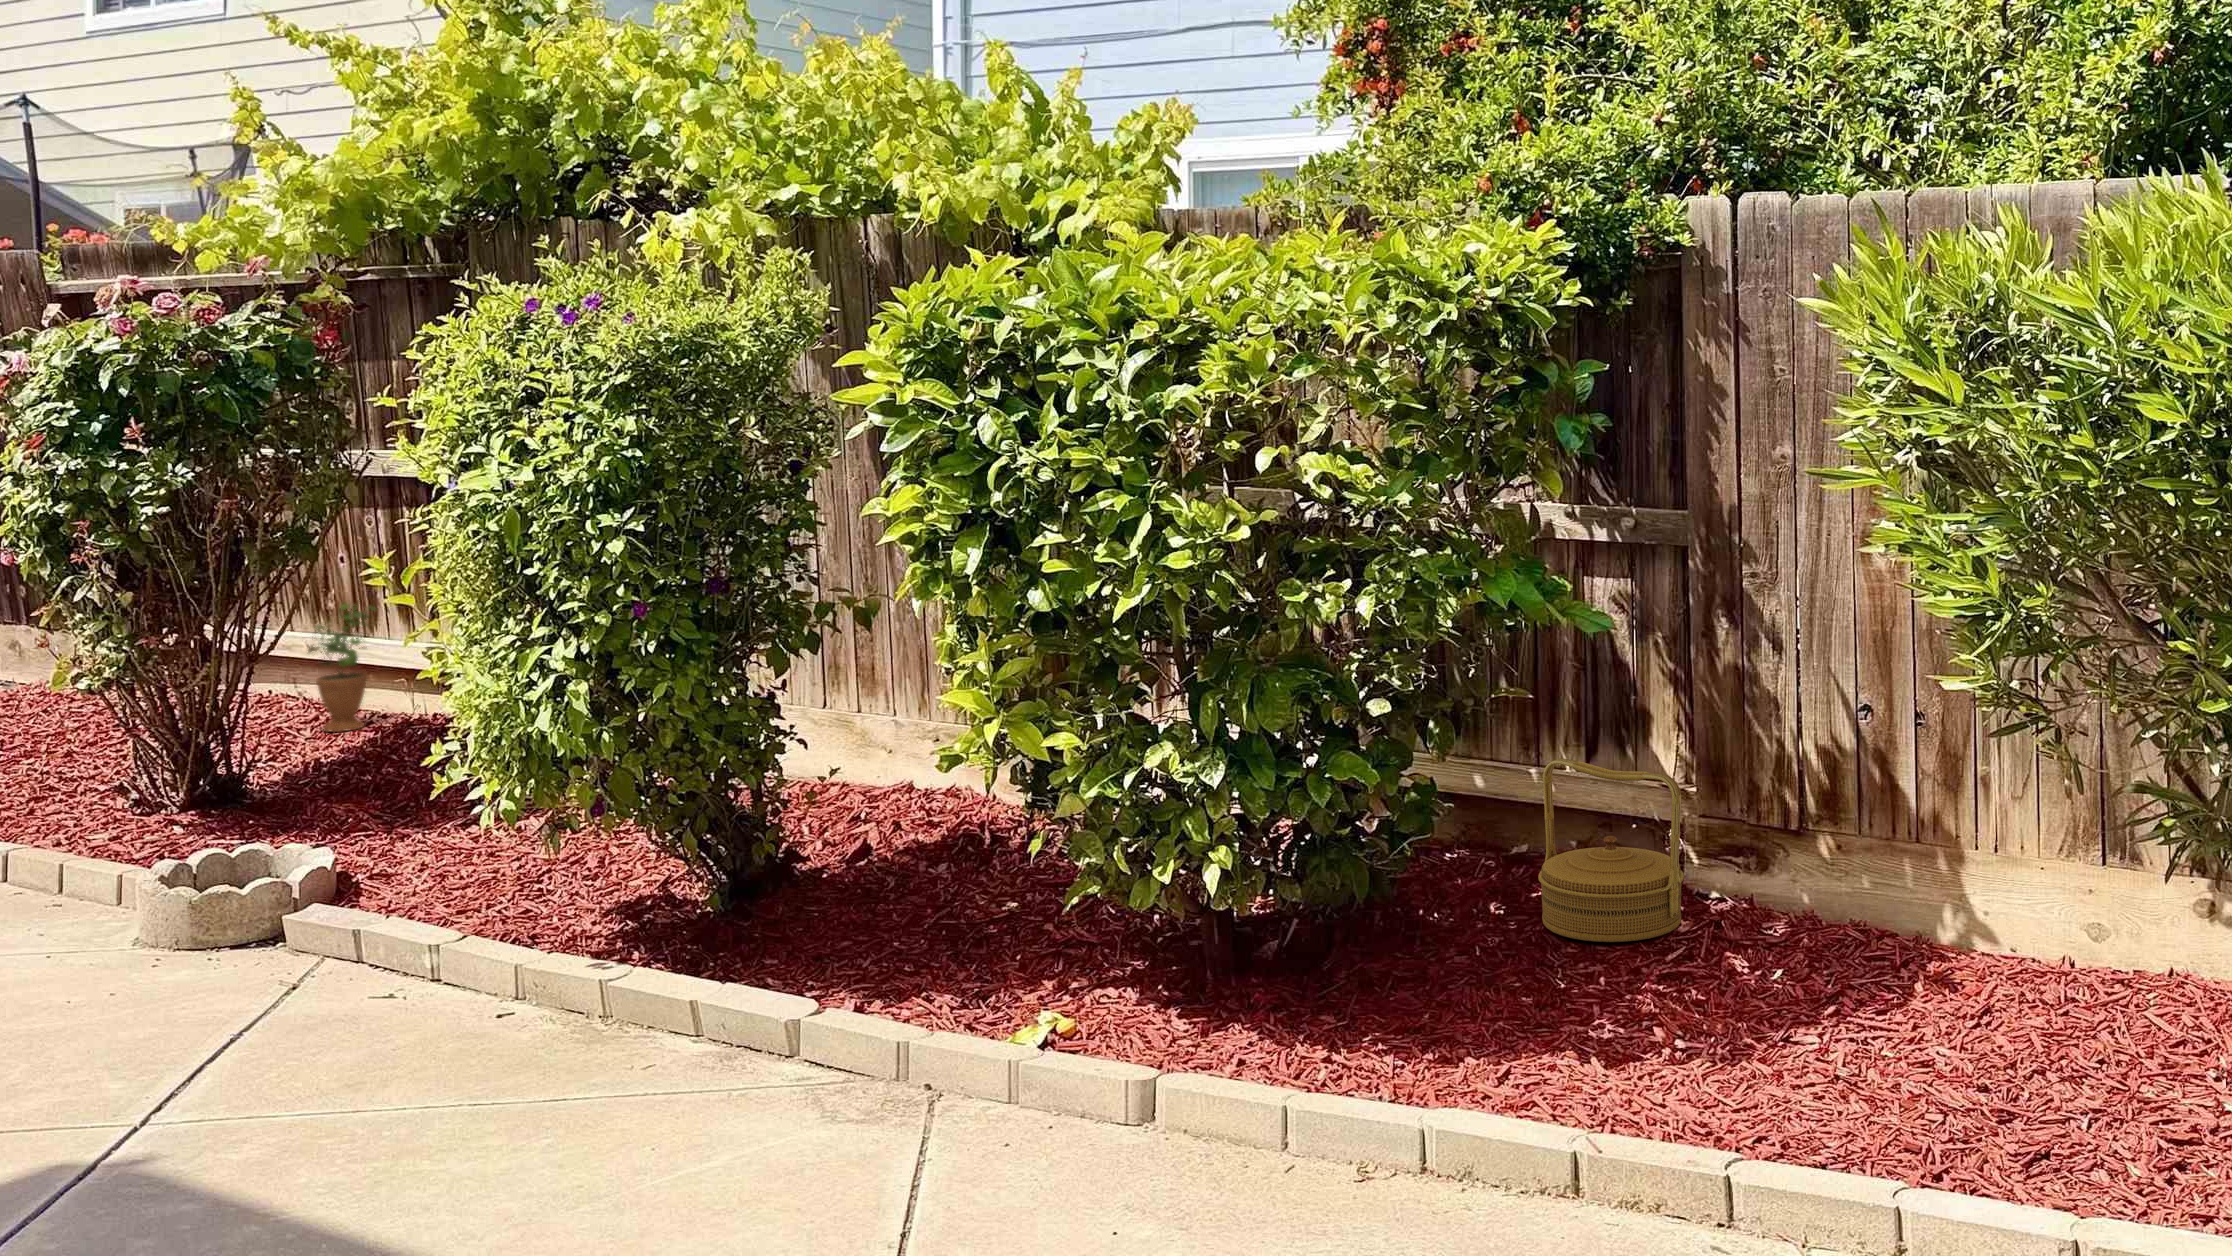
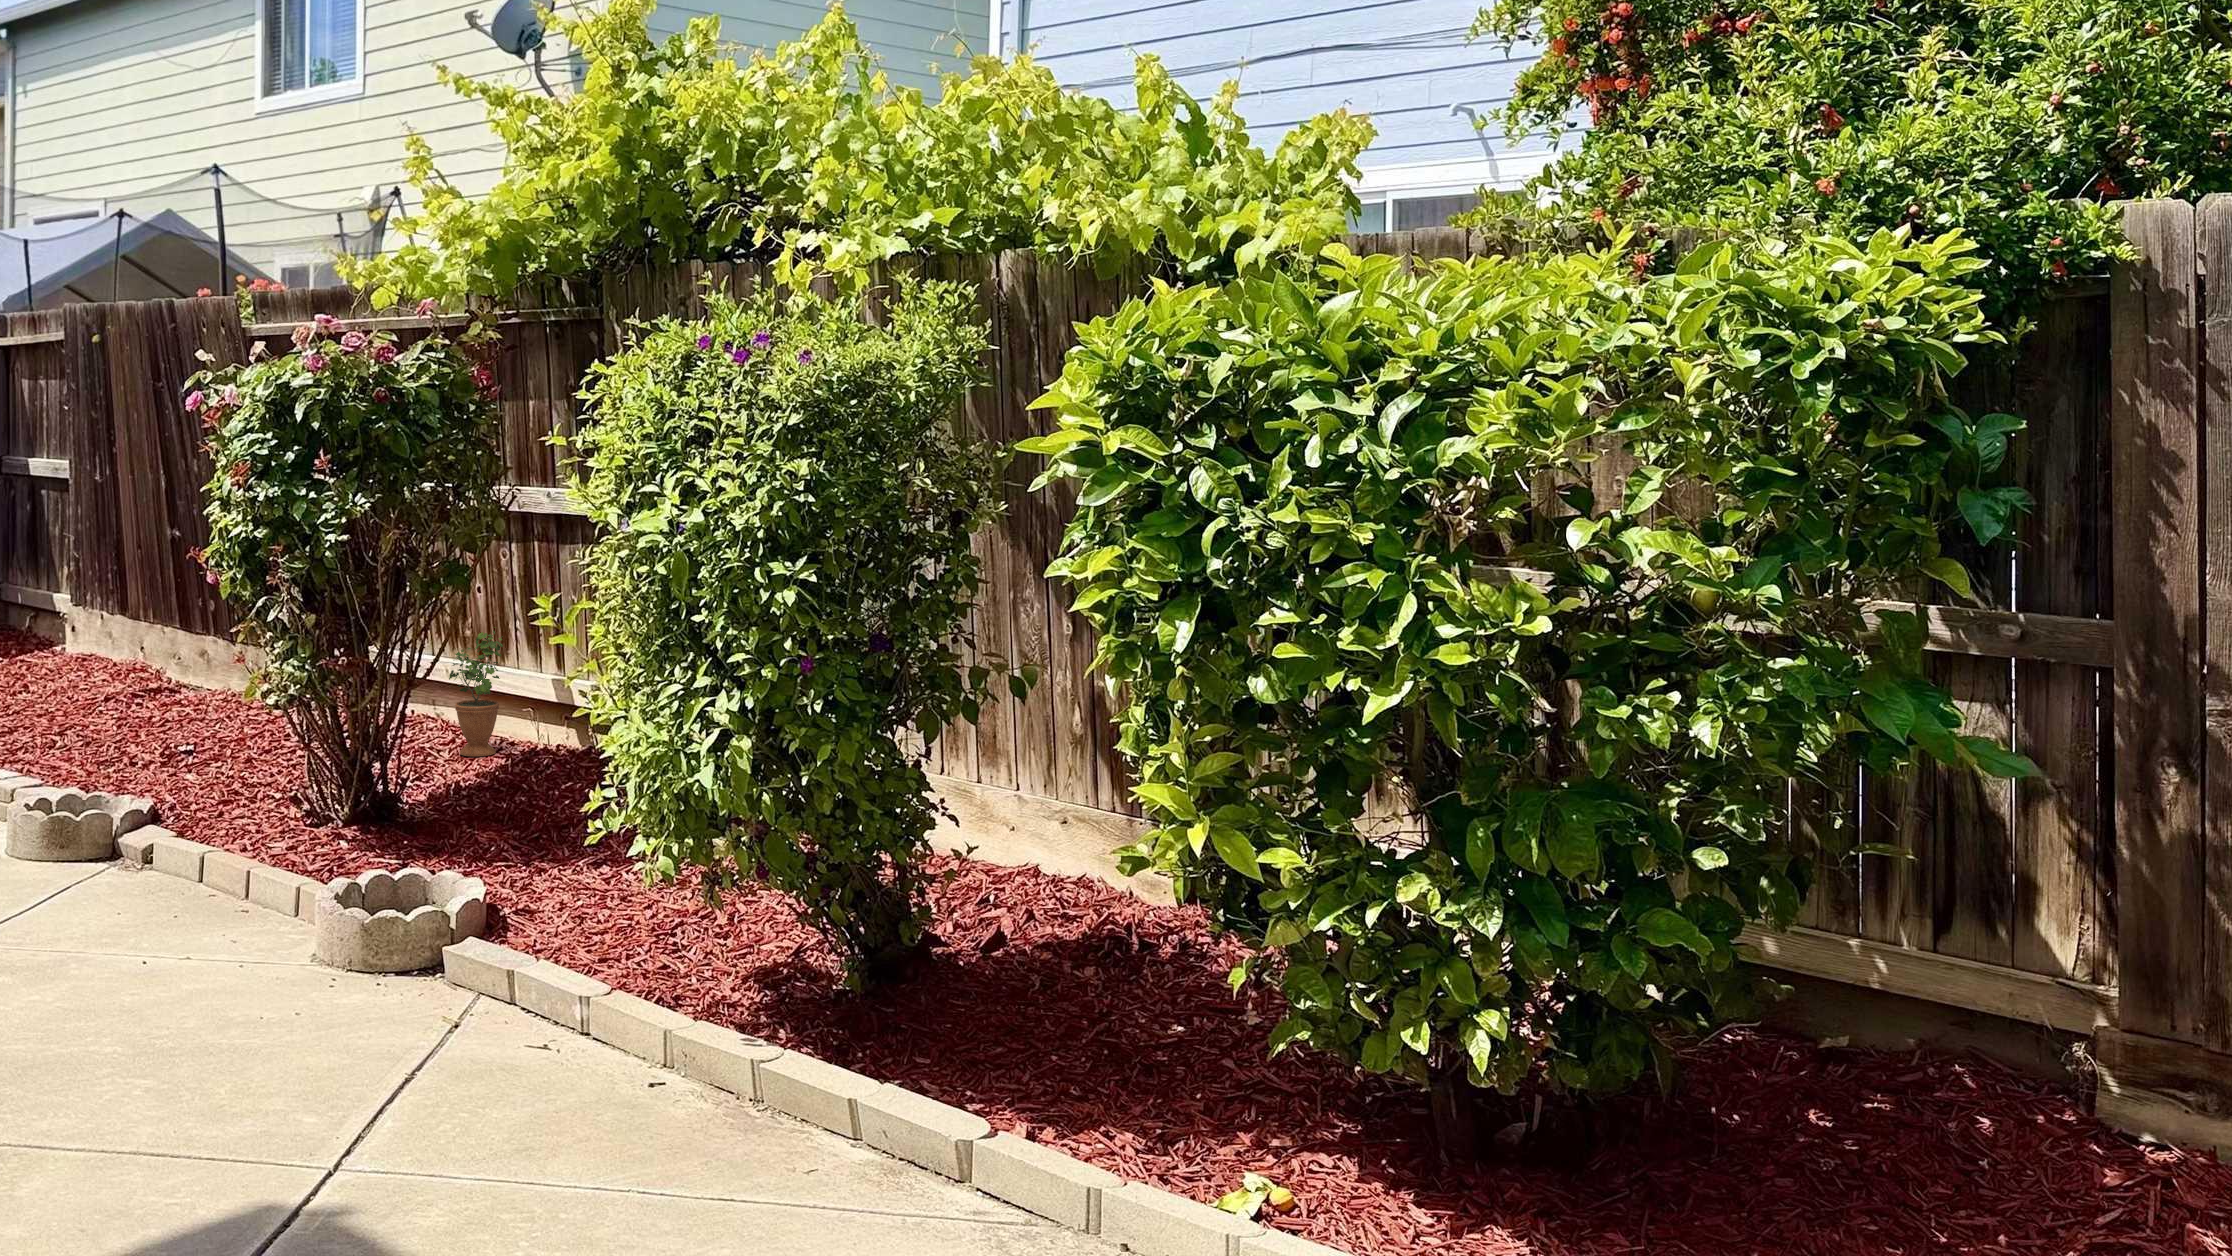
woven basket: present [1538,758,1684,942] -> none [1885,931,2113,1189]

